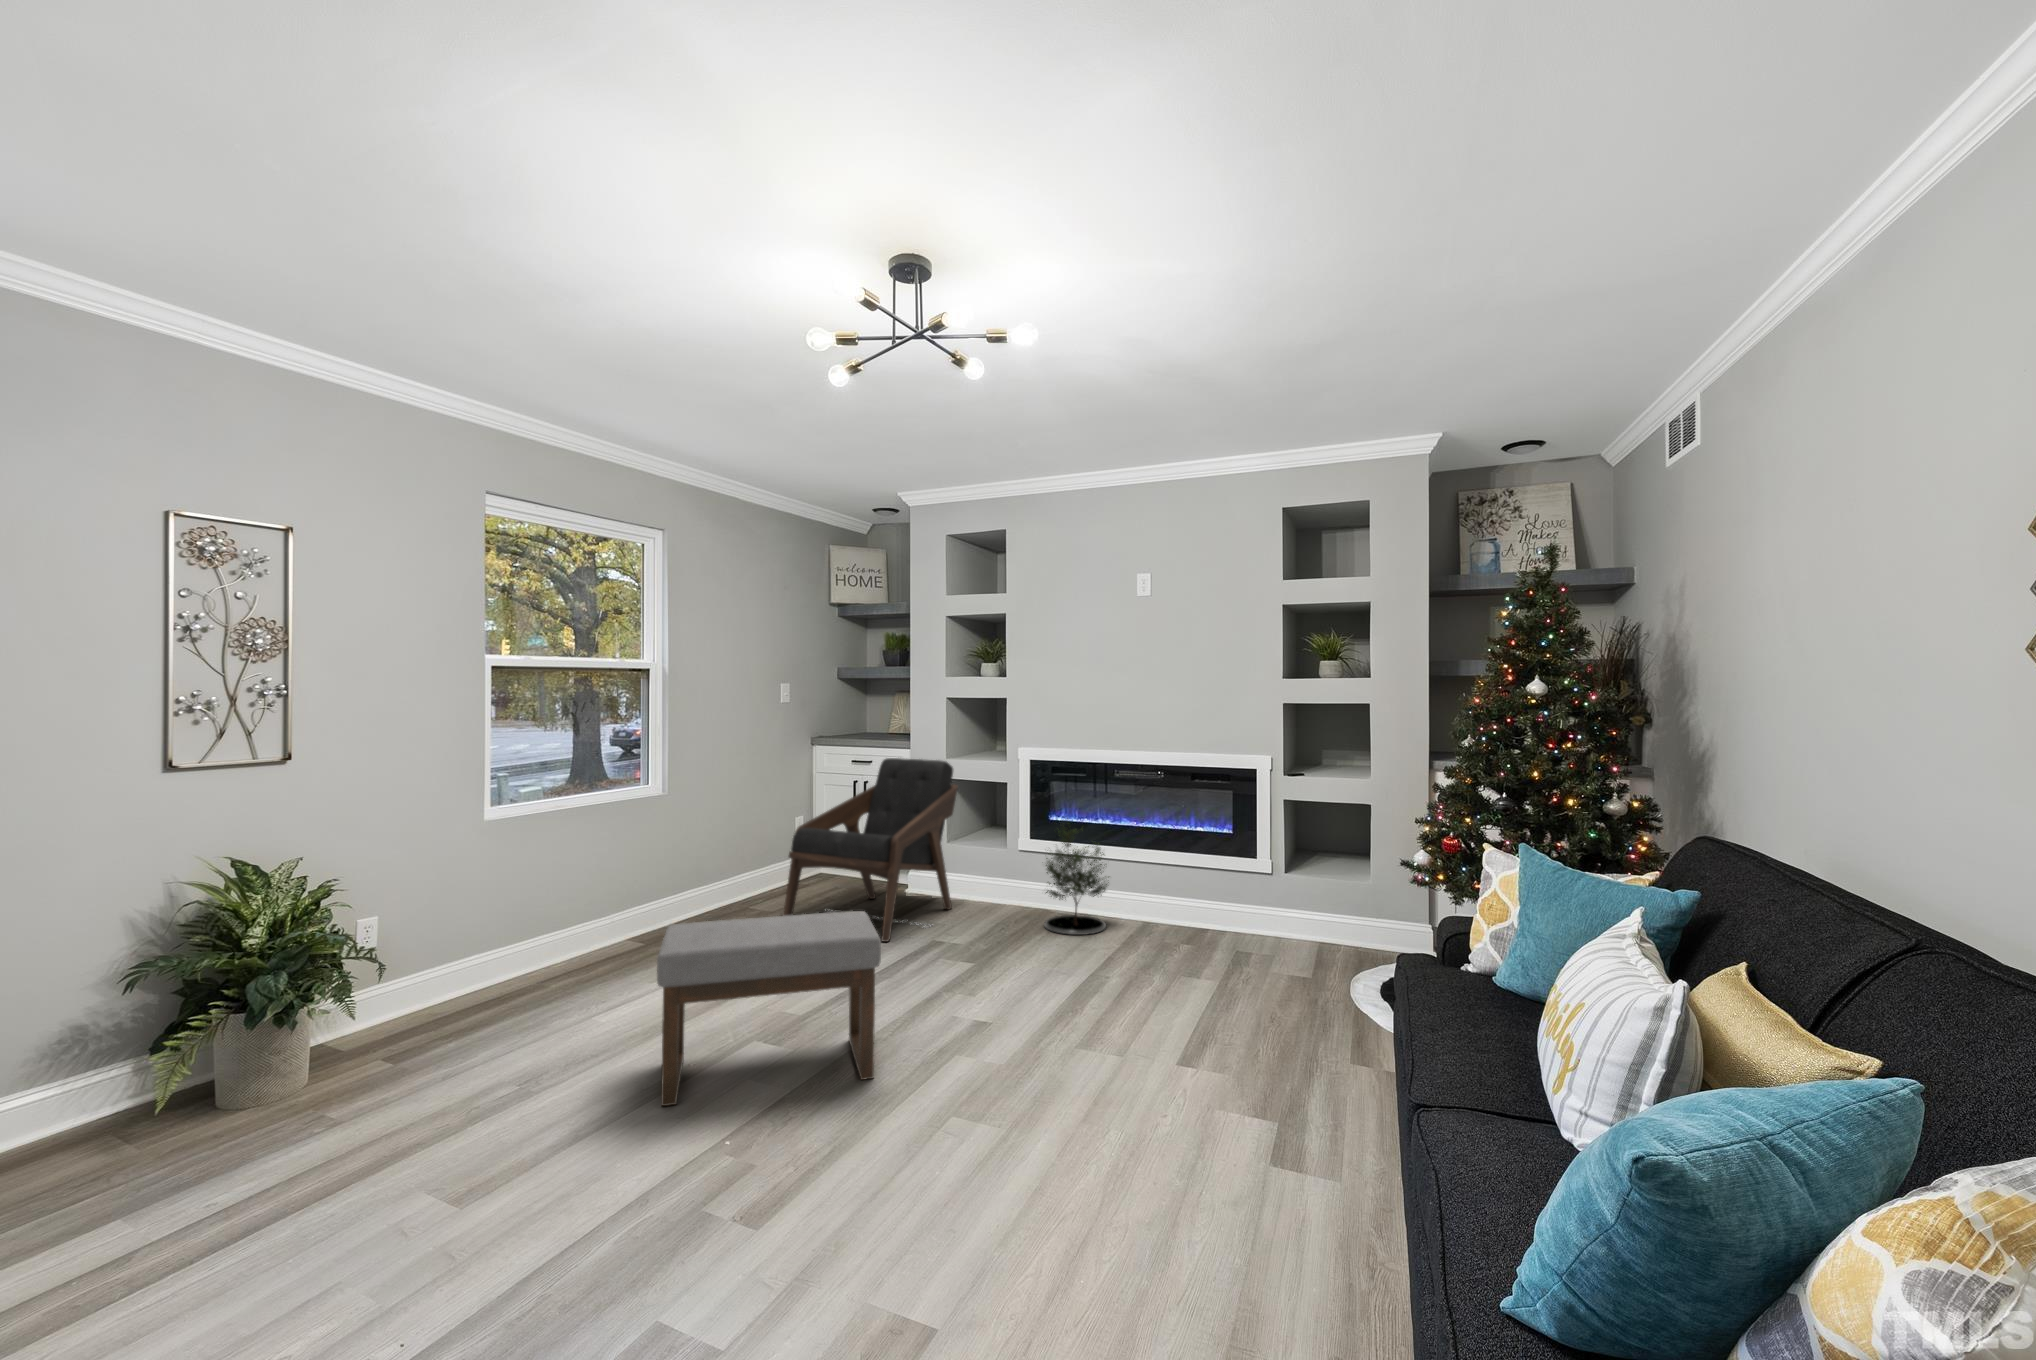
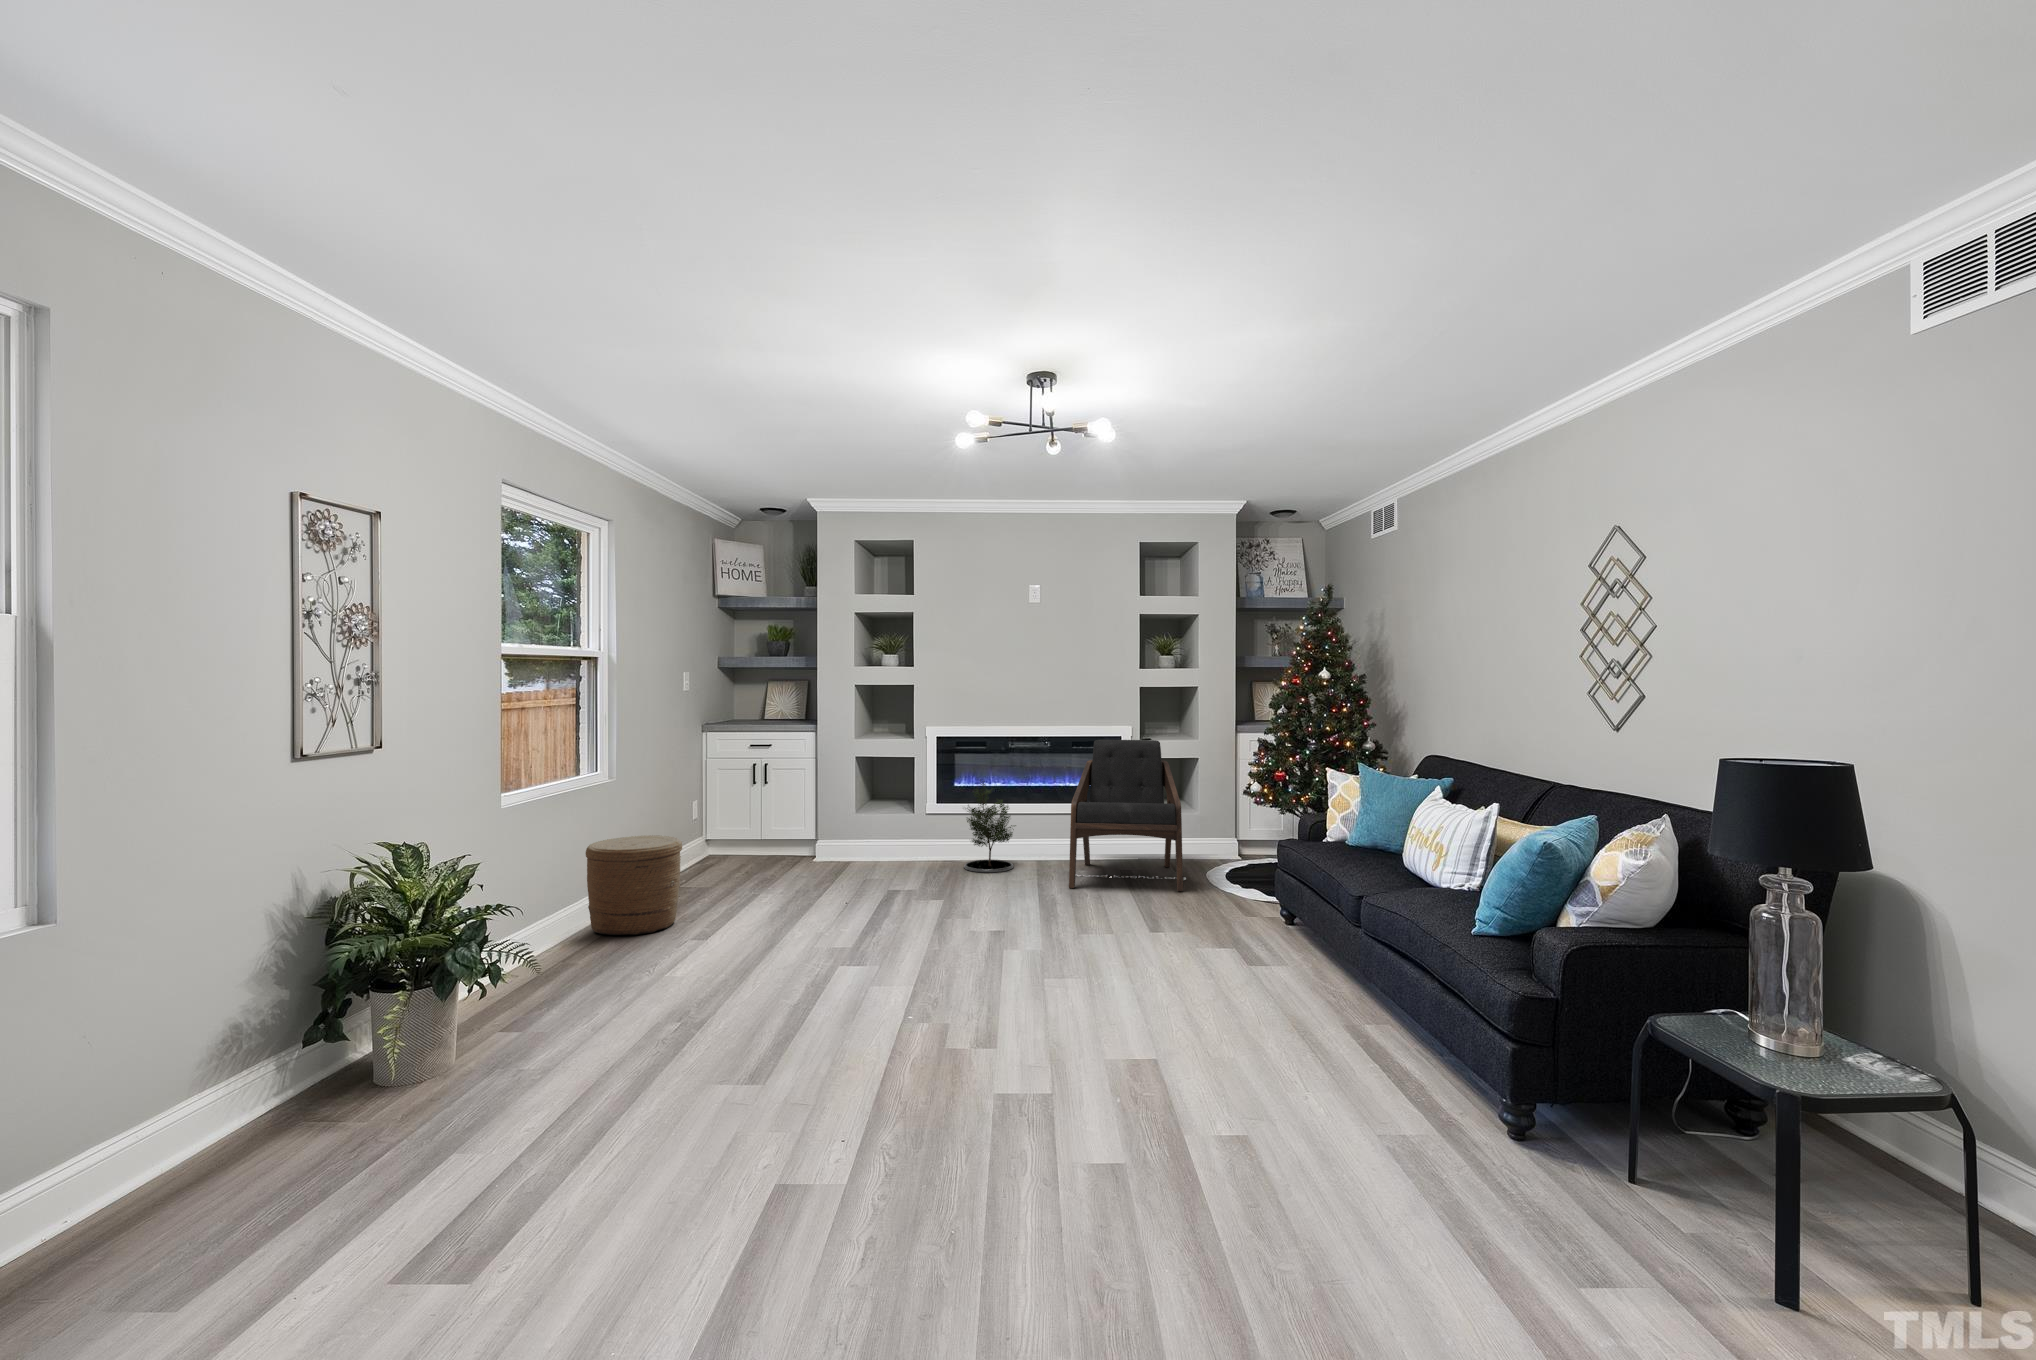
lounge chair: present [783,758,958,942] -> present [1069,740,1186,891]
woven basket: none [566,855,672,966] -> present [586,835,682,935]
ottoman: present [657,911,881,1106] -> none [825,848,993,993]

